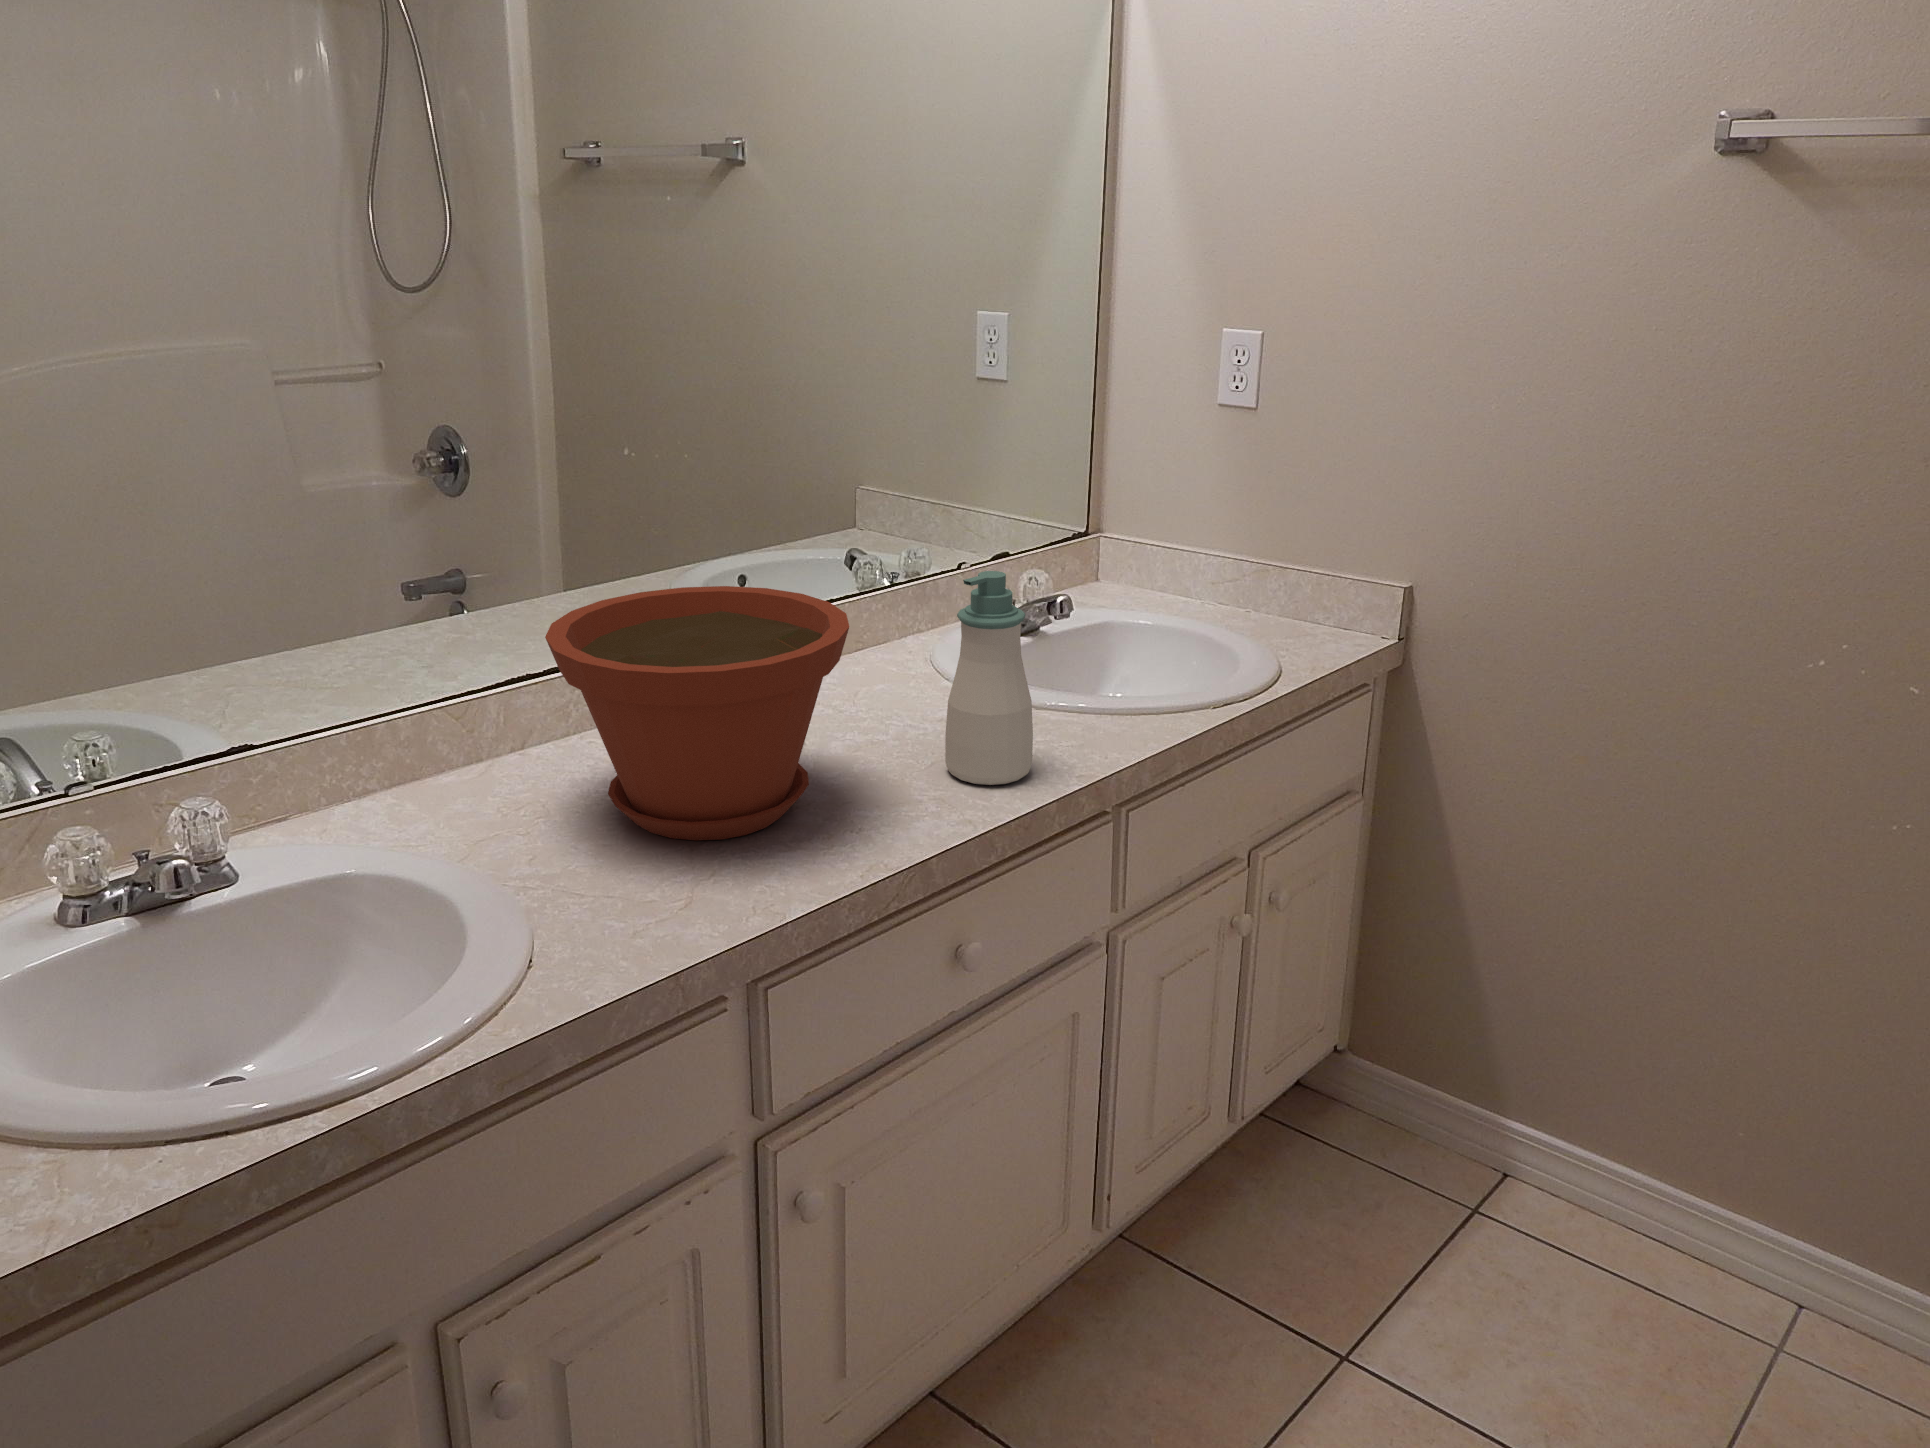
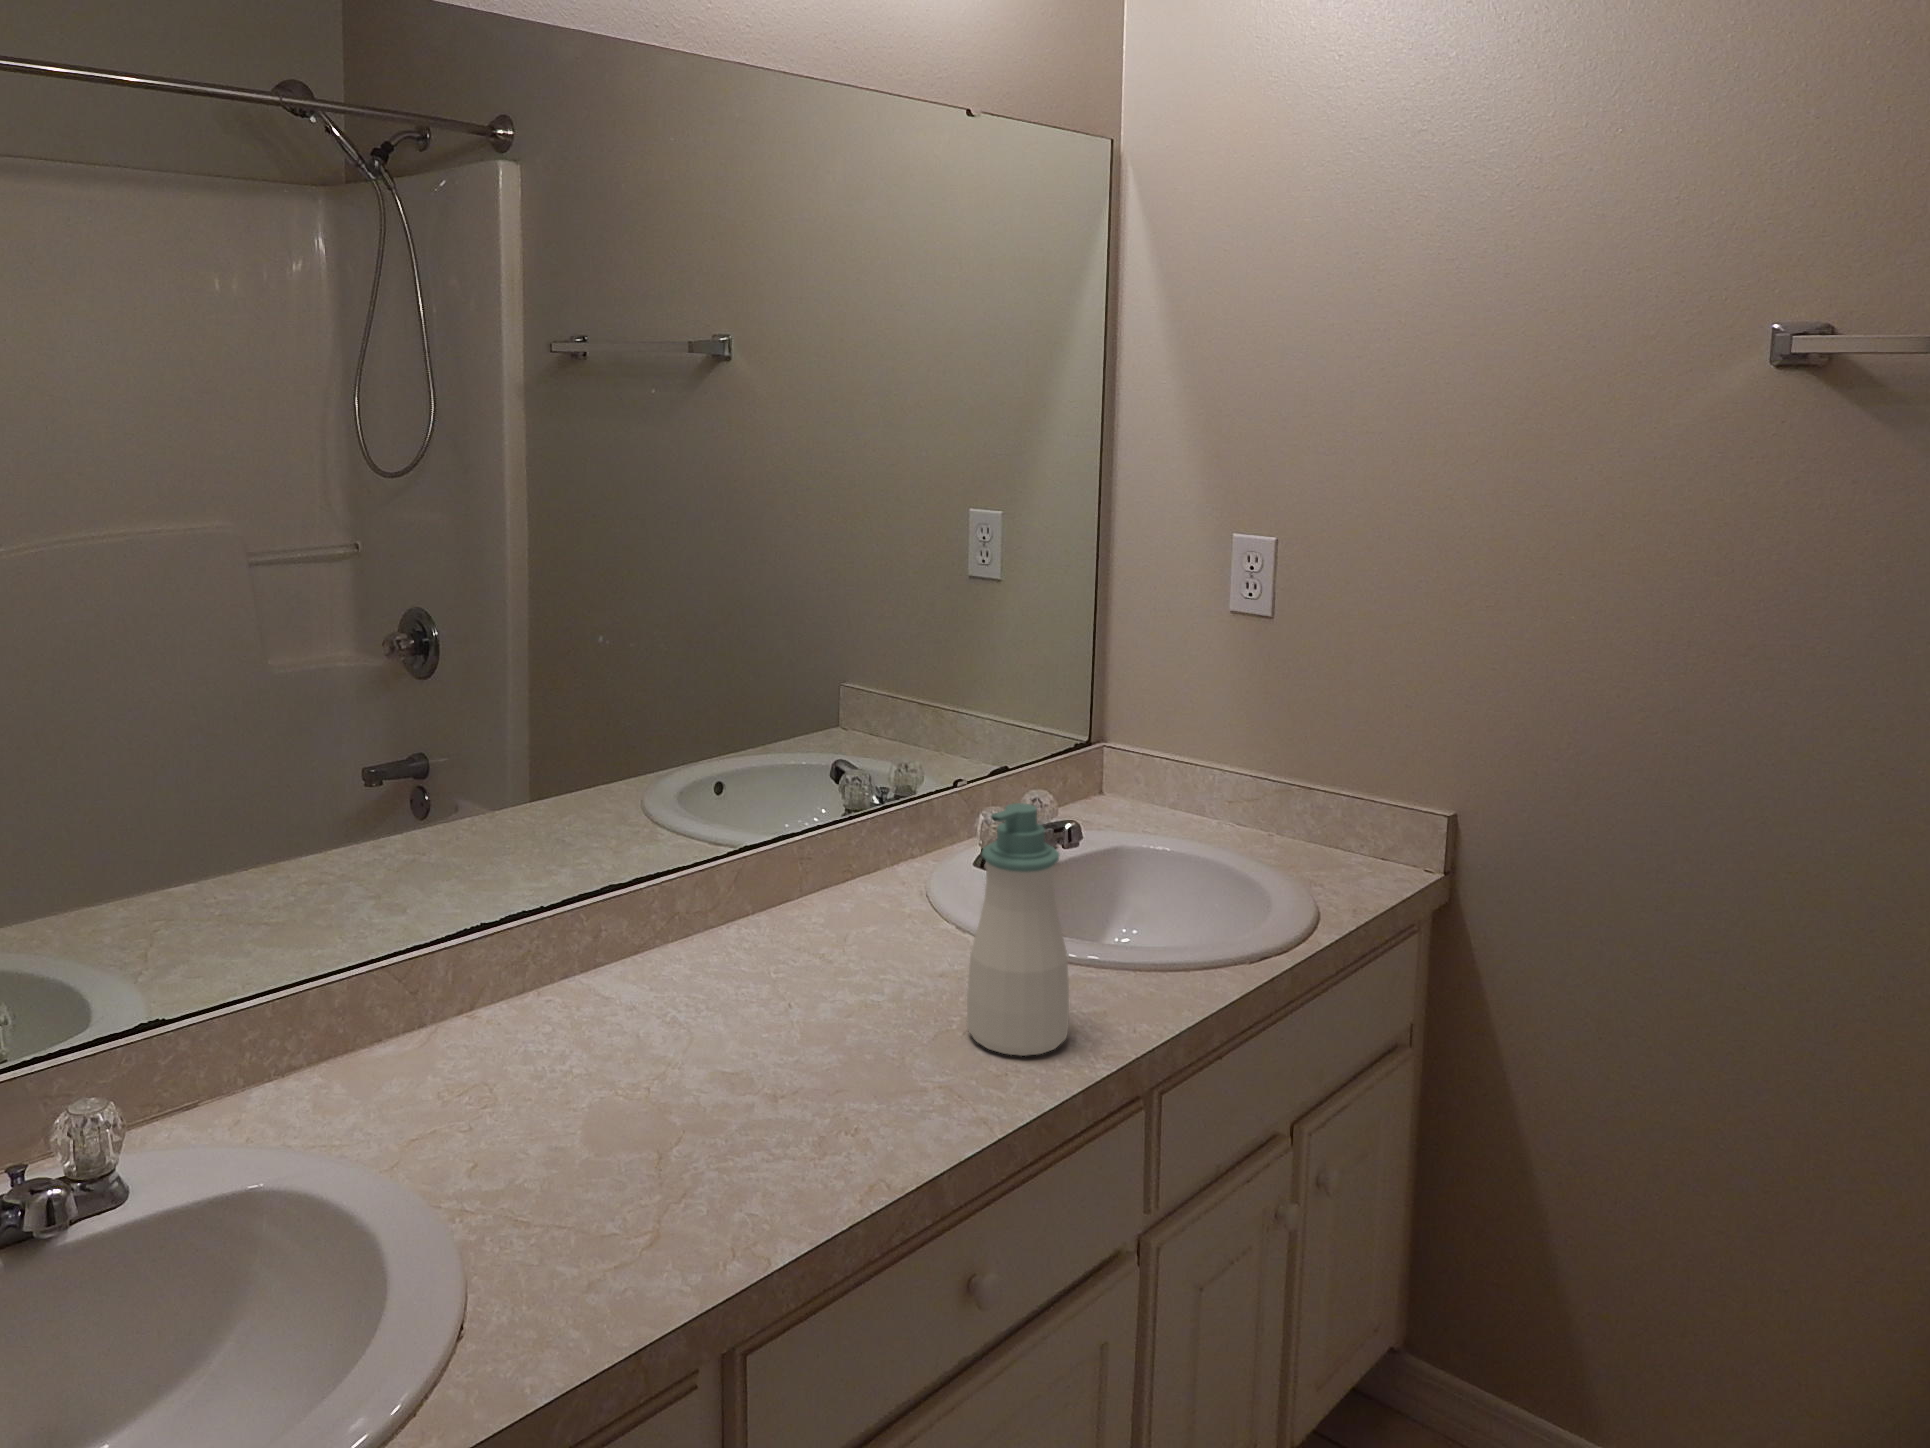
plant pot: present [545,586,849,840] -> none [517,819,868,1135]

